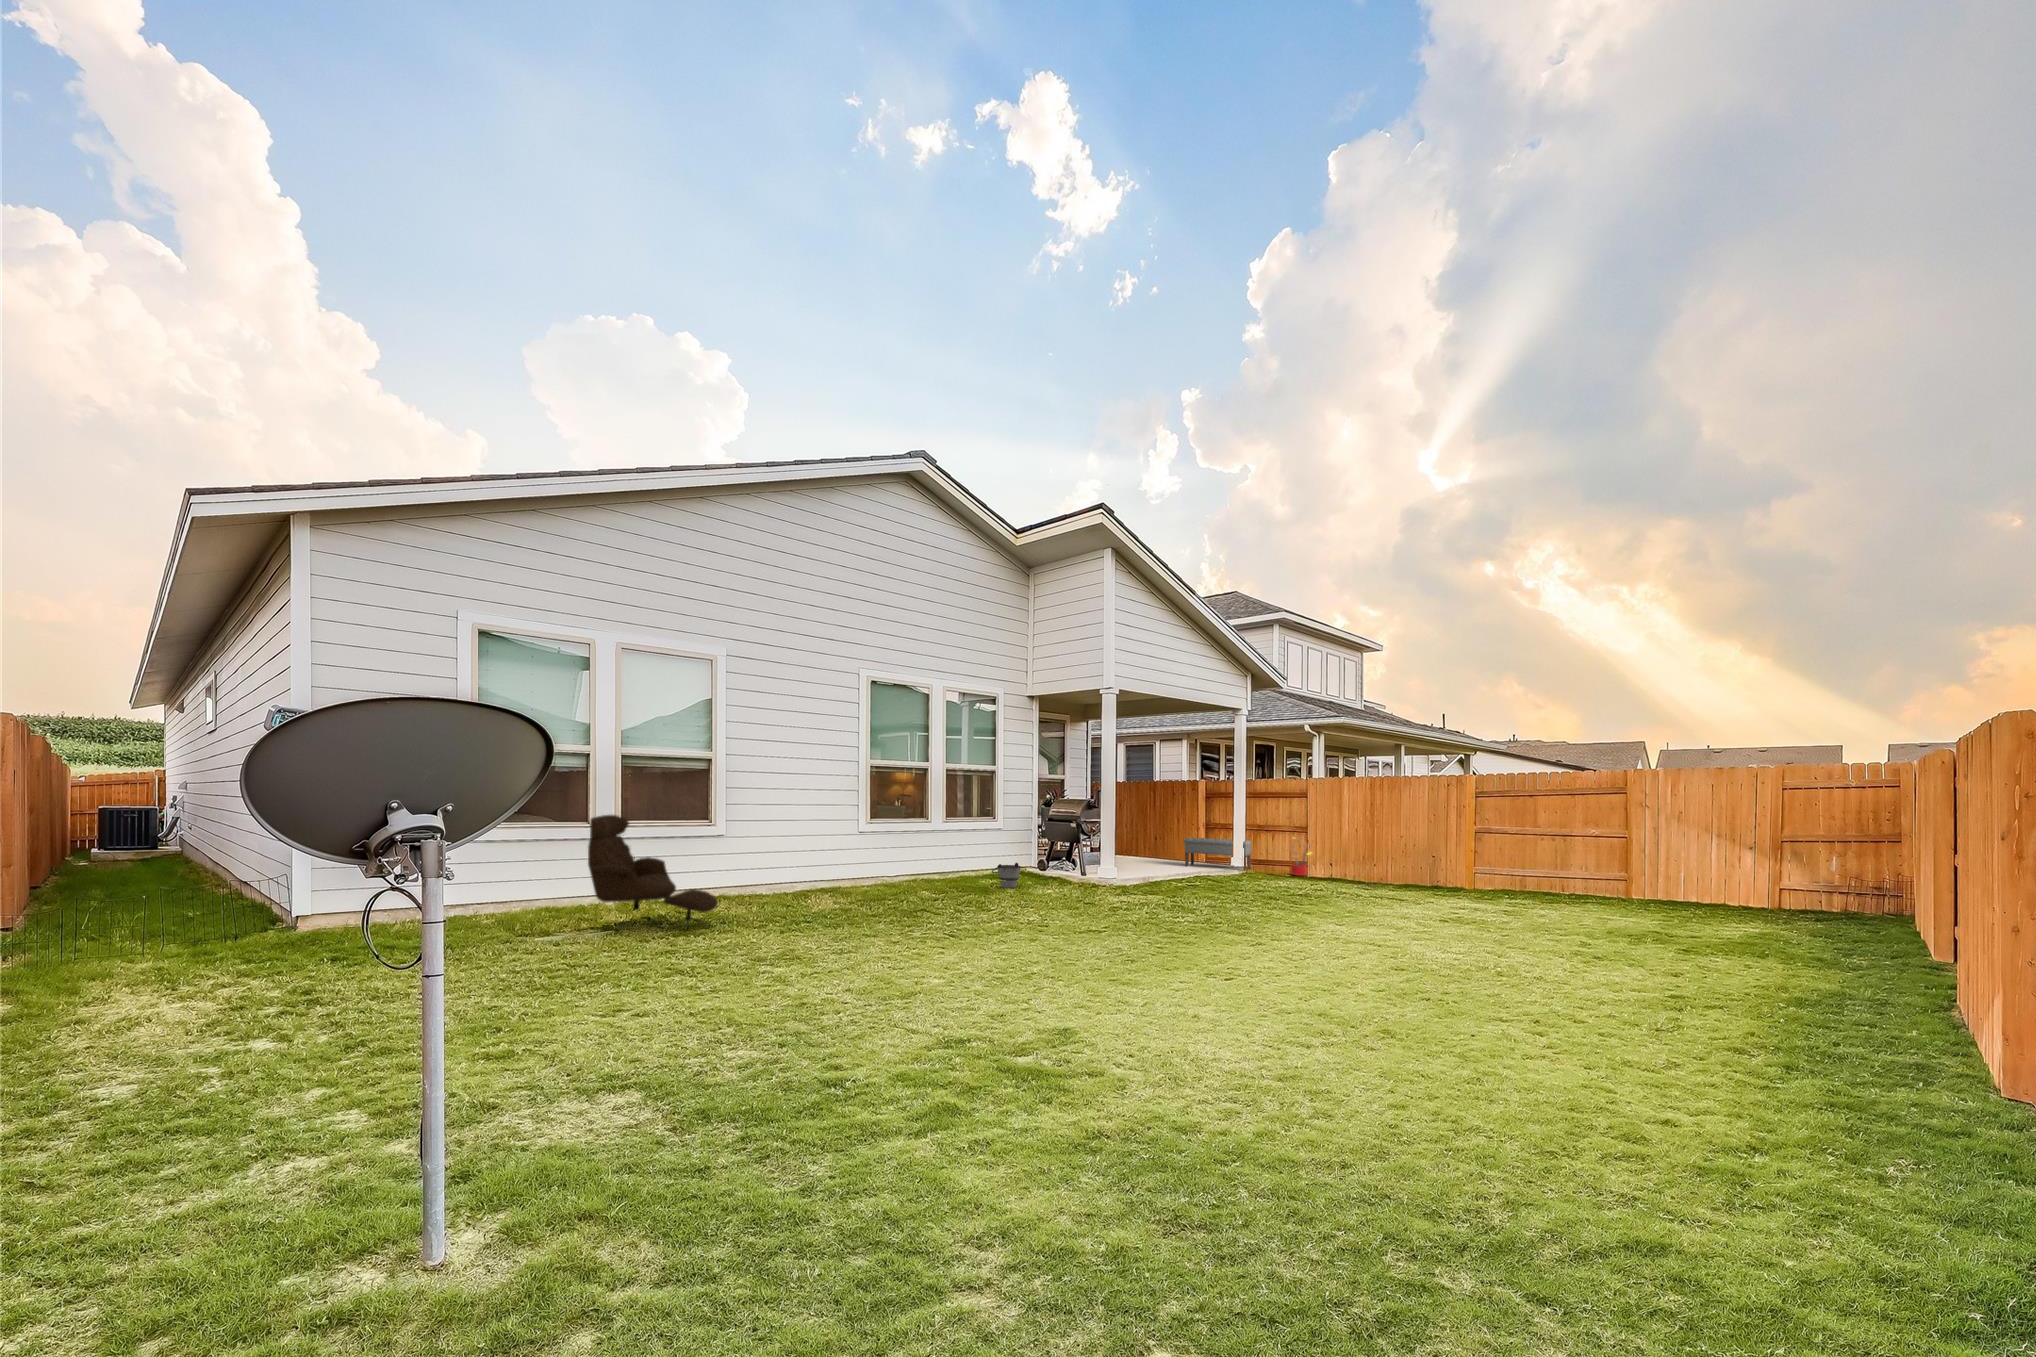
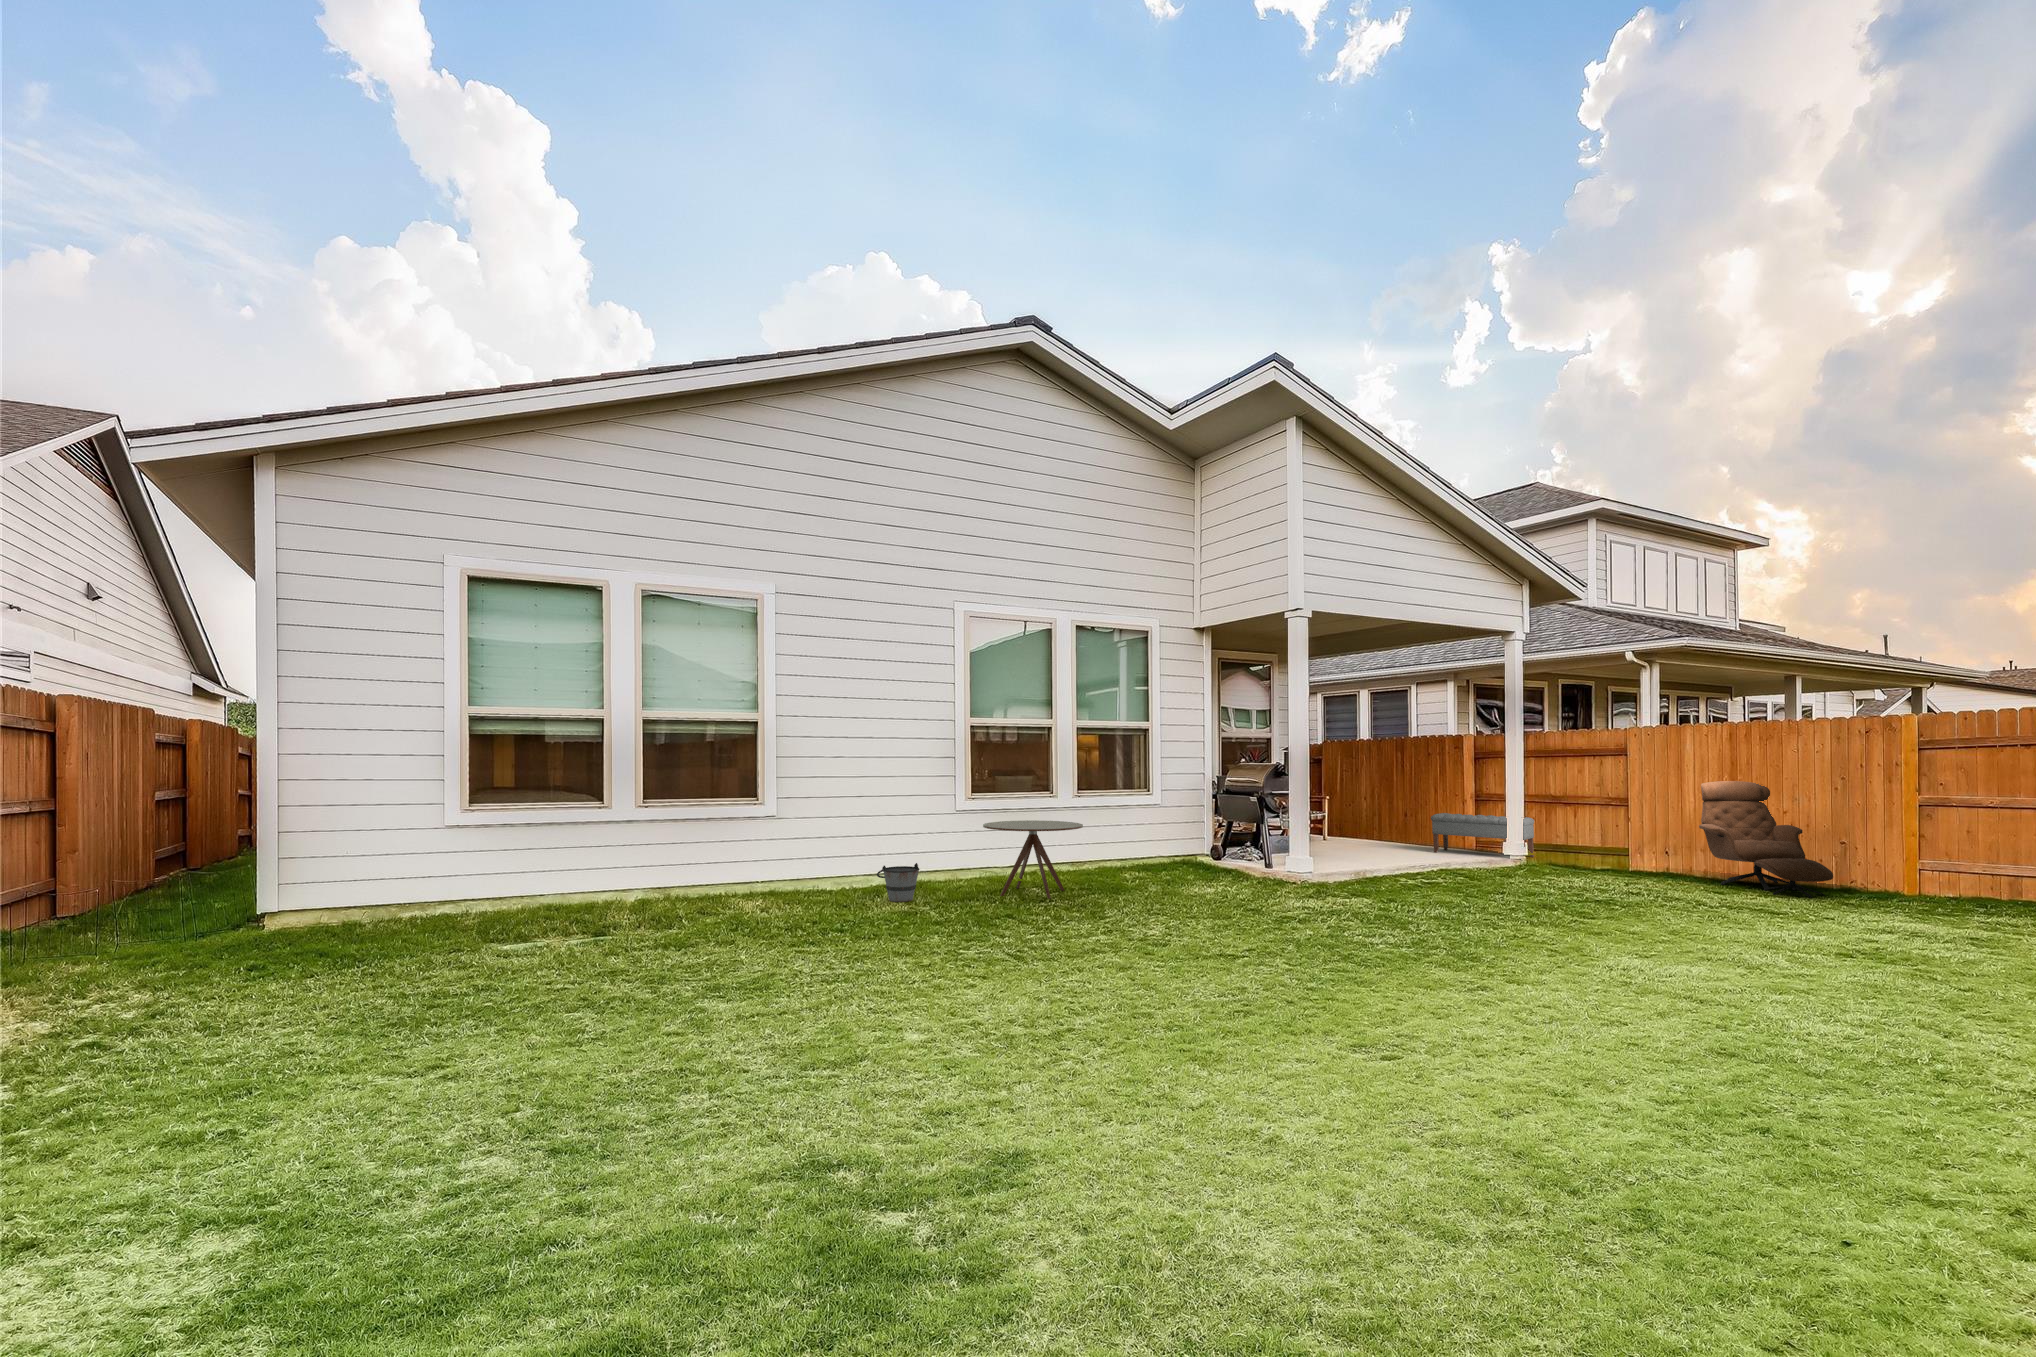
lounge chair: present [588,815,718,931] -> present [1699,781,1833,898]
decorative plant: present [1291,838,1311,876] -> none [1595,812,1630,869]
round table: none [885,842,963,902] -> present [983,820,1083,899]
bucket: present [992,863,1021,888] -> present [877,863,919,902]

